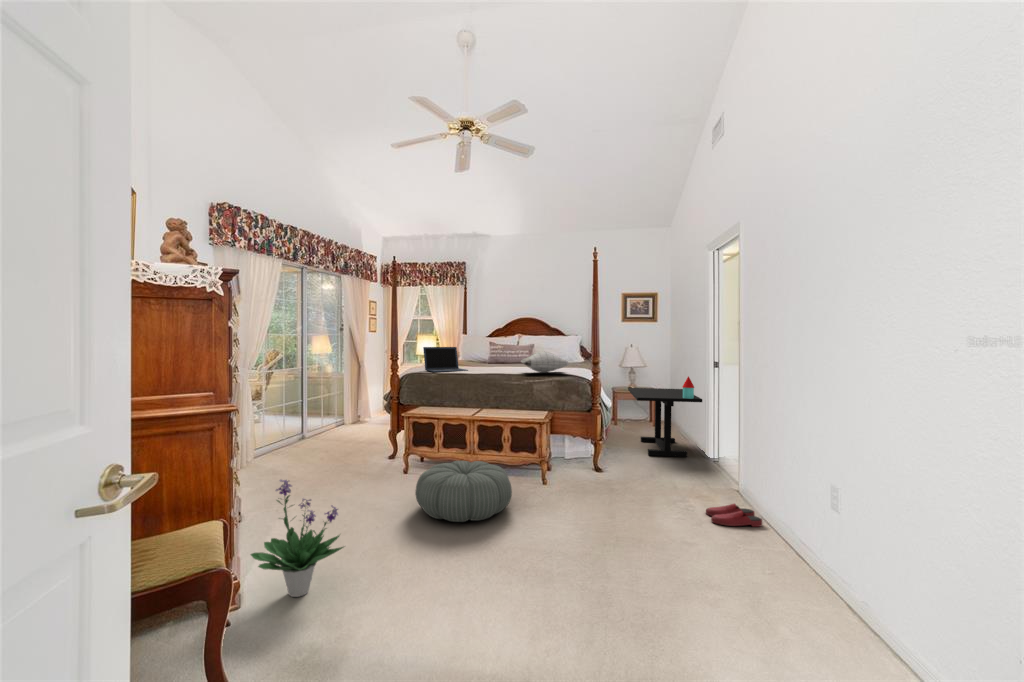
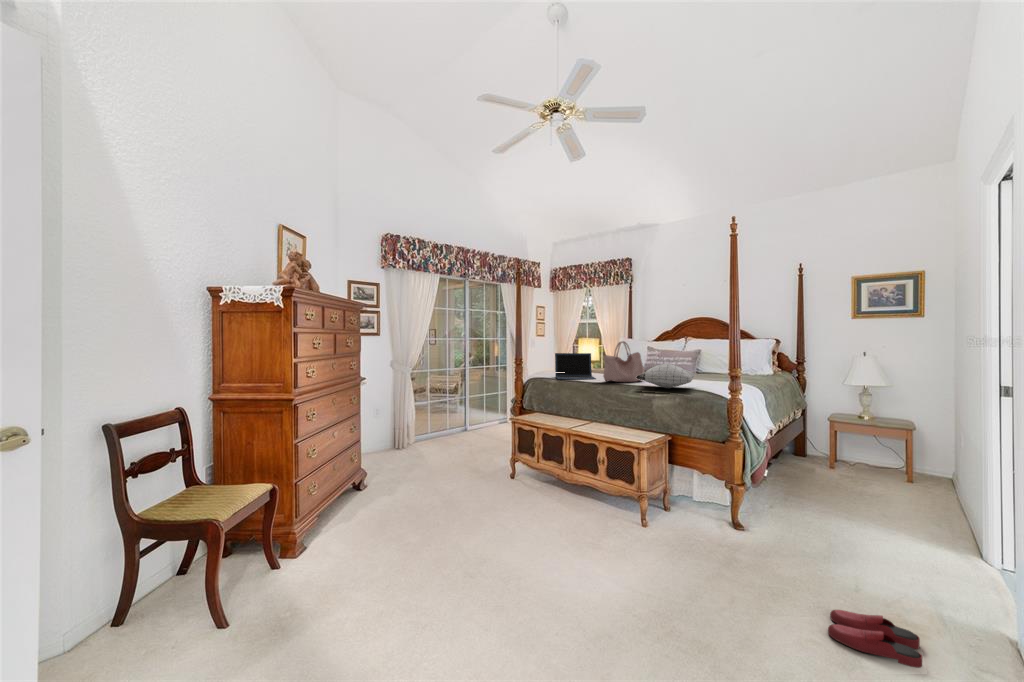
handbag: none [481,334,513,371] -> present [603,341,645,382]
side table: present [628,376,702,457] -> none [796,406,905,521]
pouf: present [415,461,512,522] -> none [477,477,577,547]
potted plant: present [251,480,343,597] -> none [284,477,369,581]

